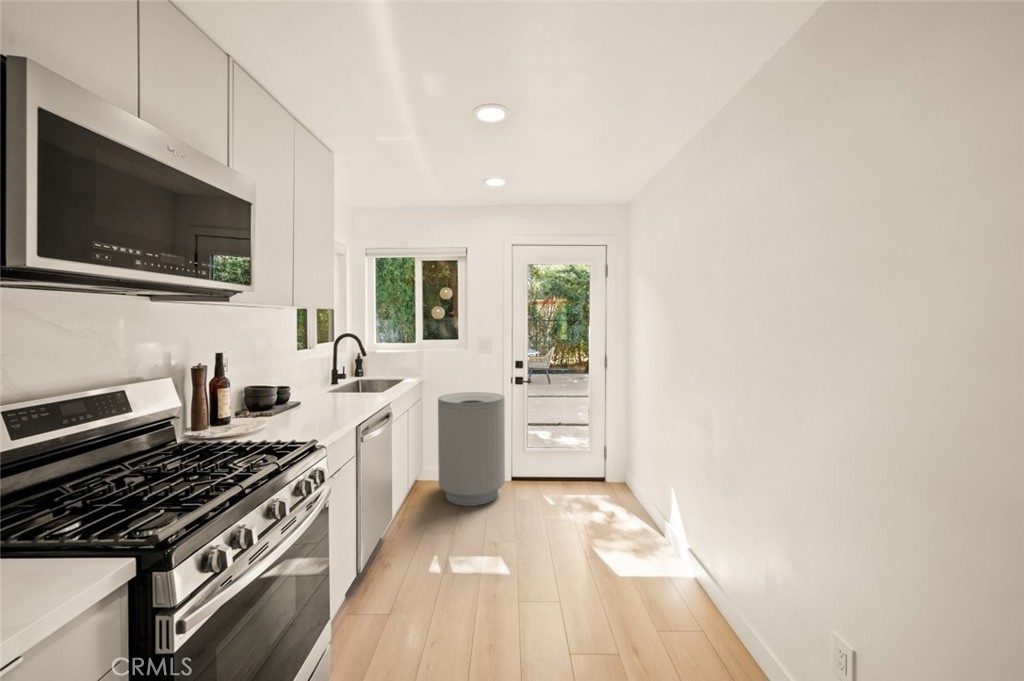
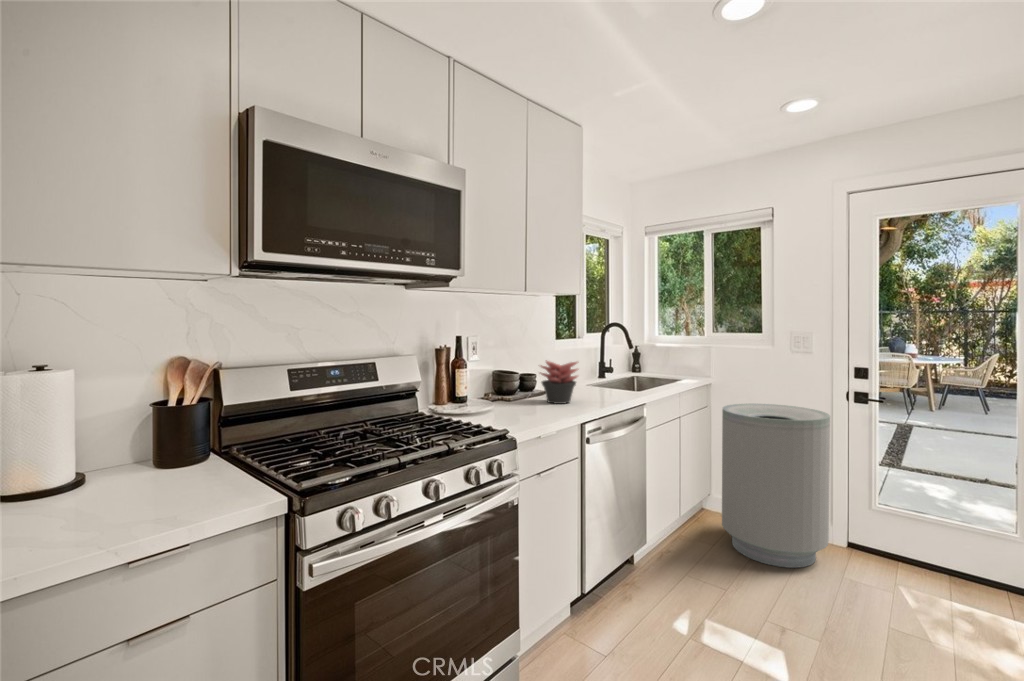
succulent plant: none [302,371,342,412] -> present [540,360,578,404]

